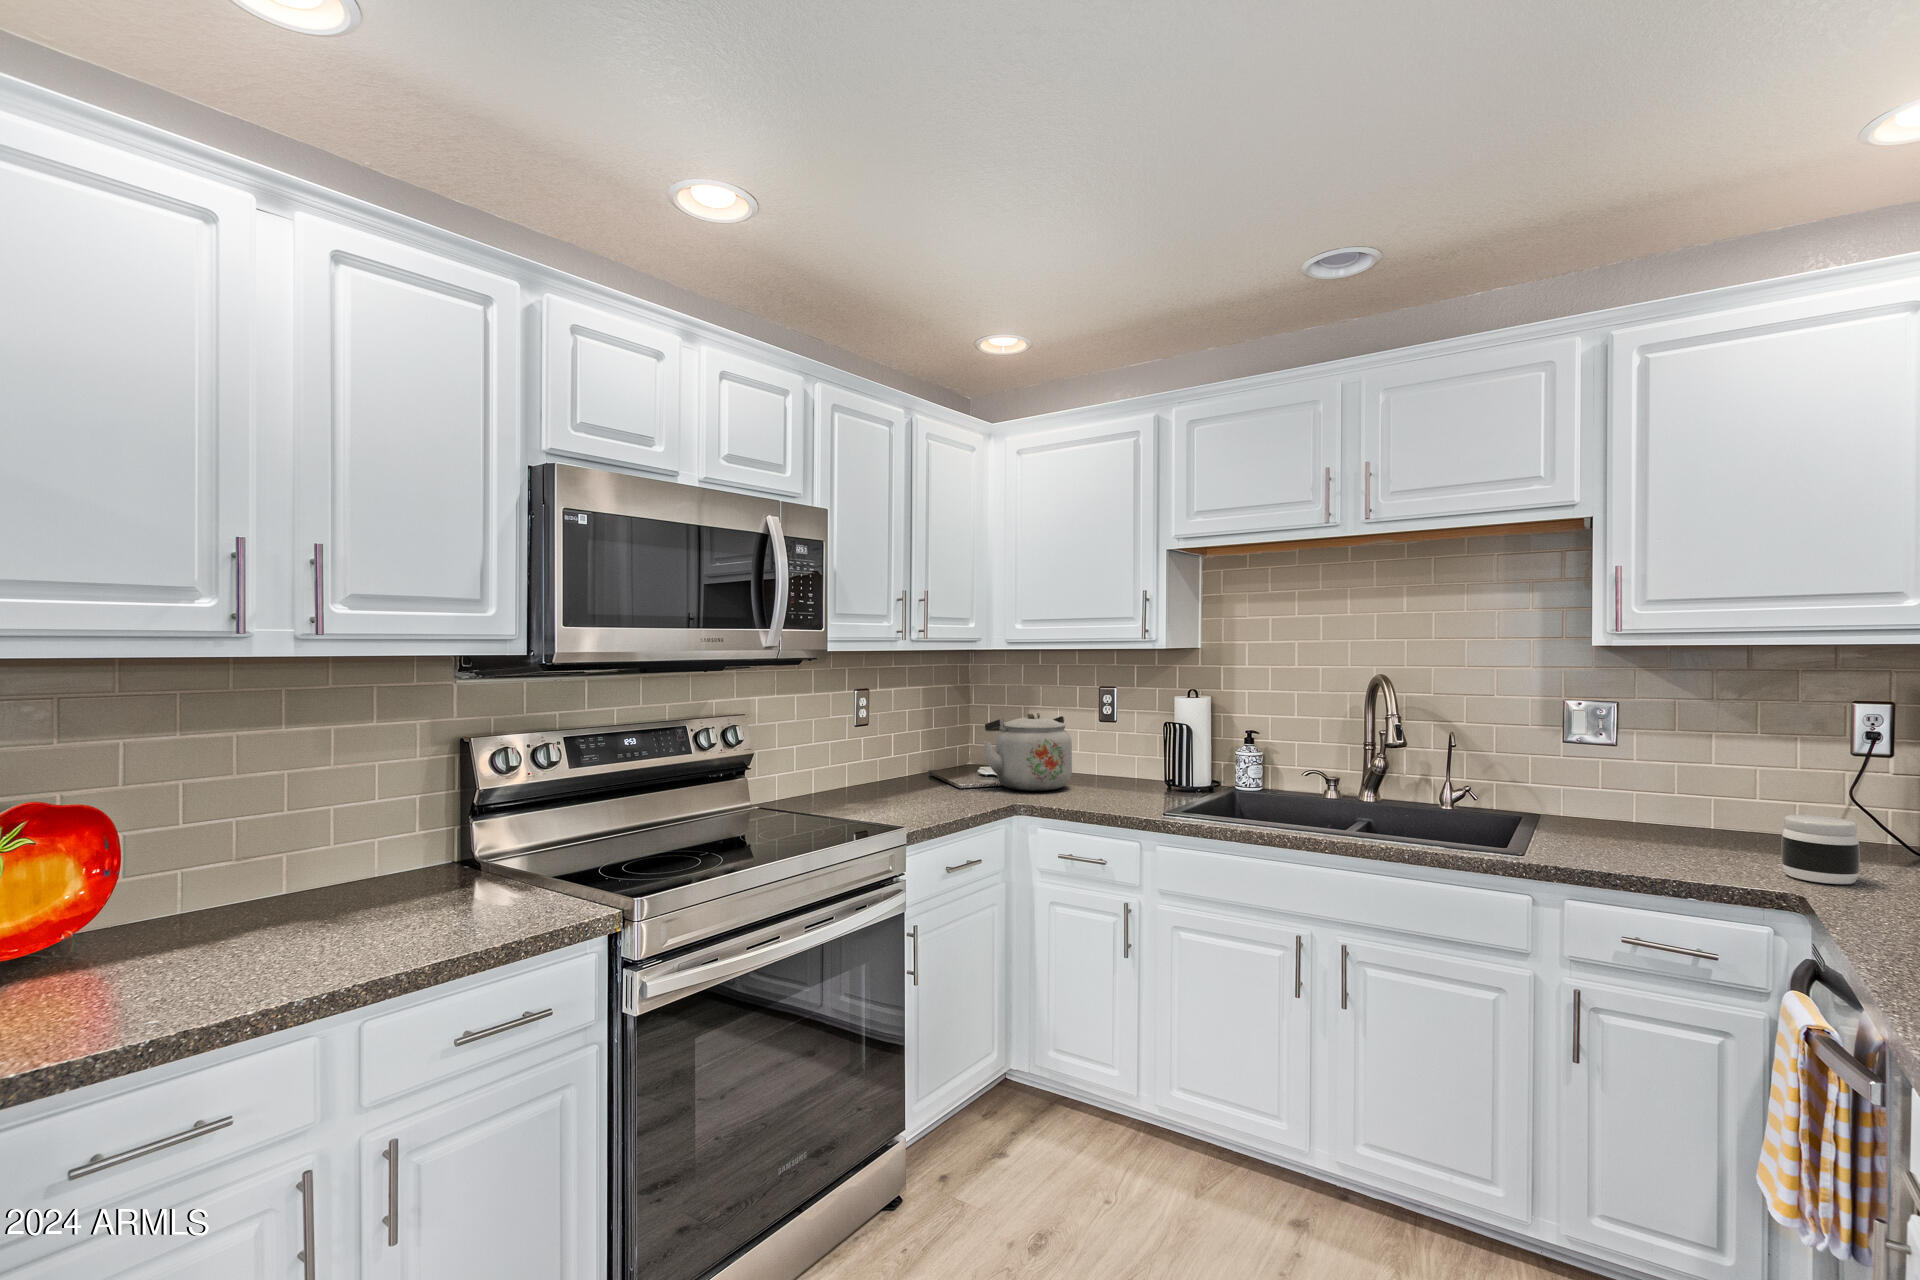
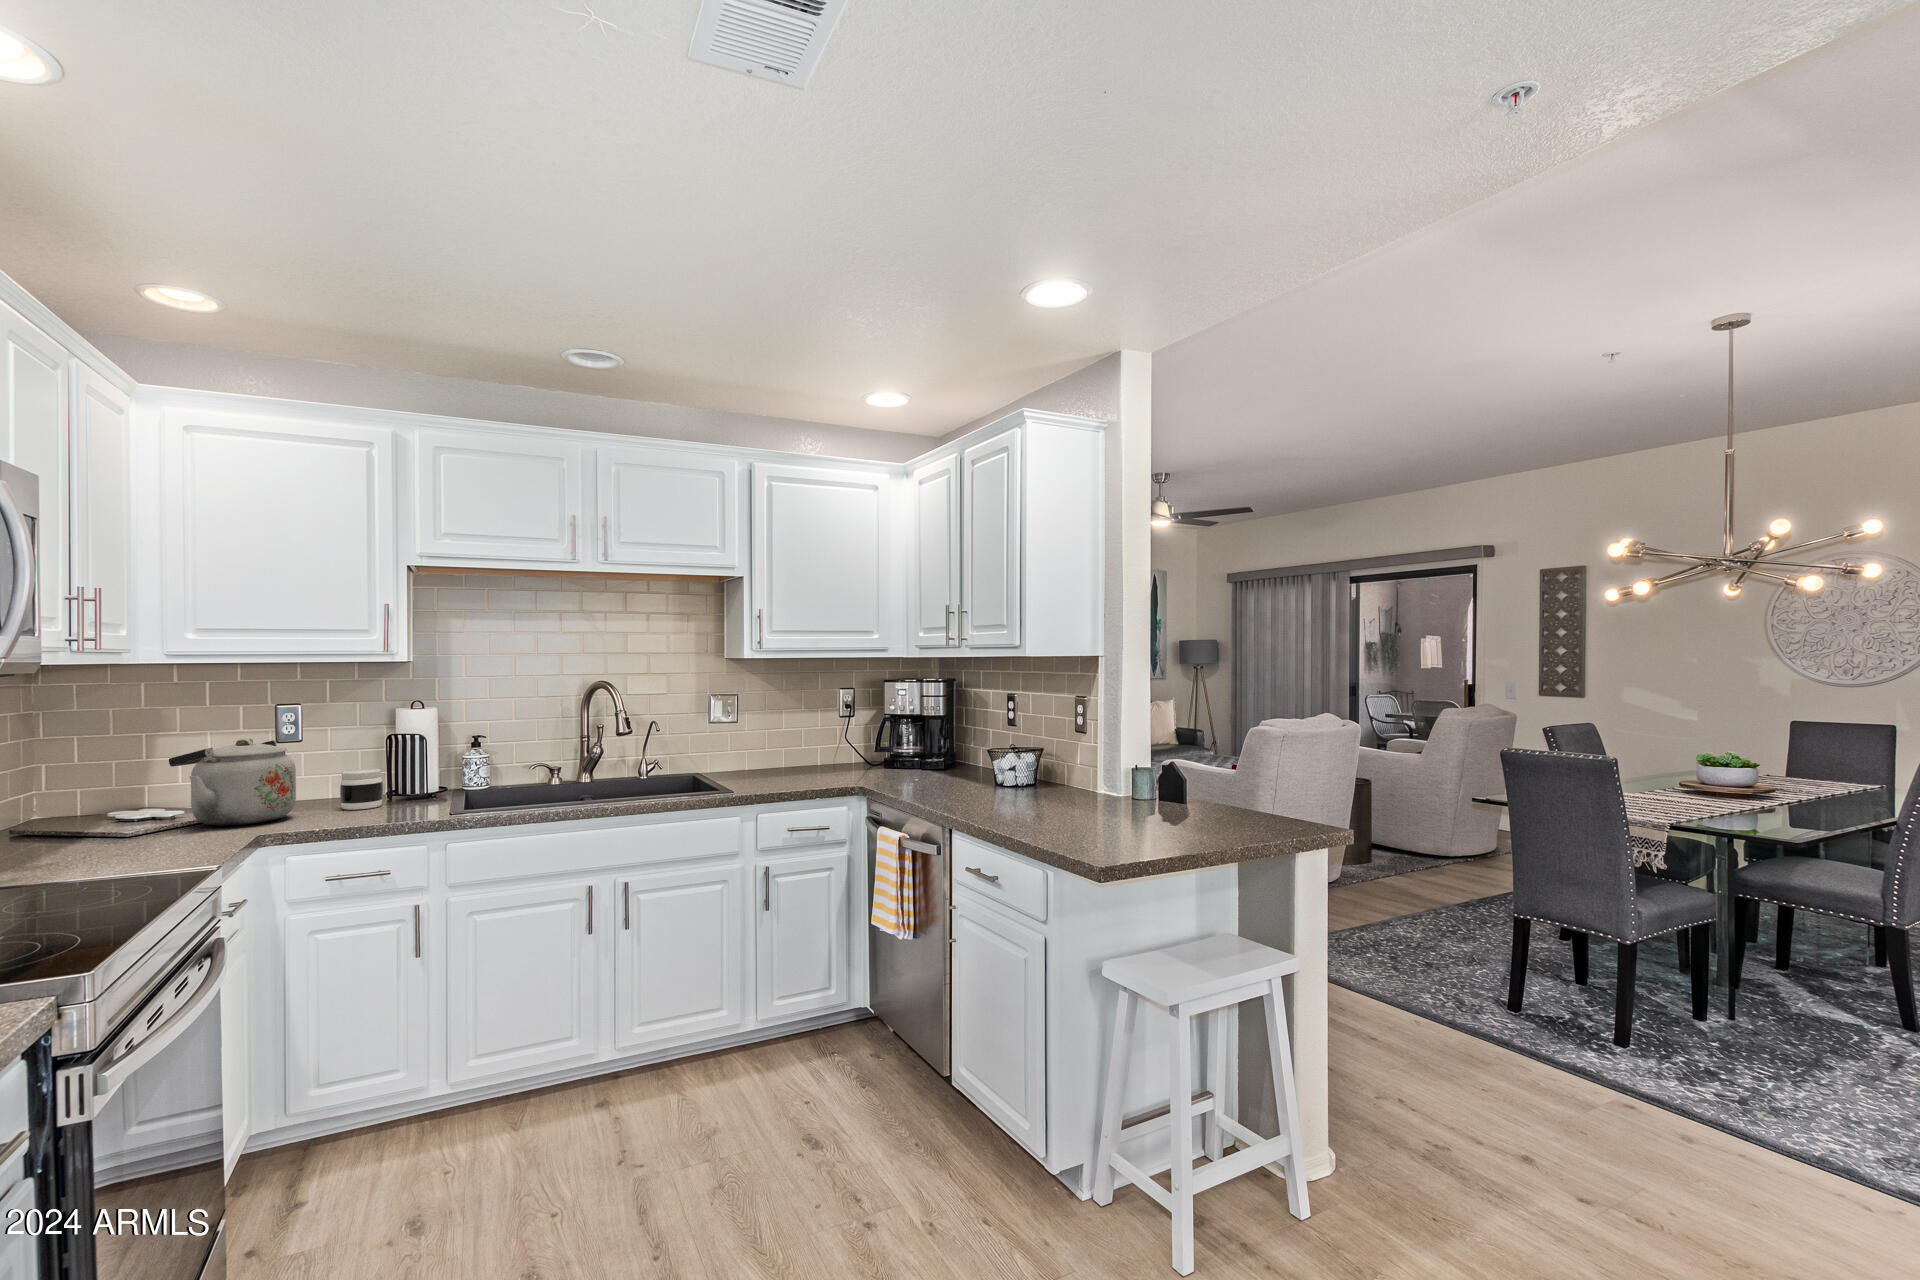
jar: present [1781,815,1860,884] -> present [340,768,383,810]

